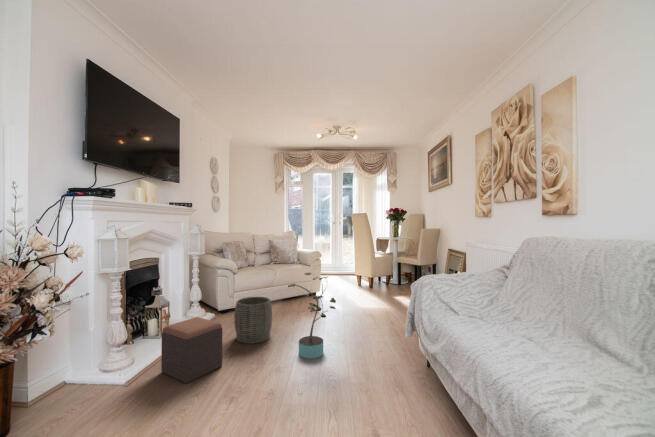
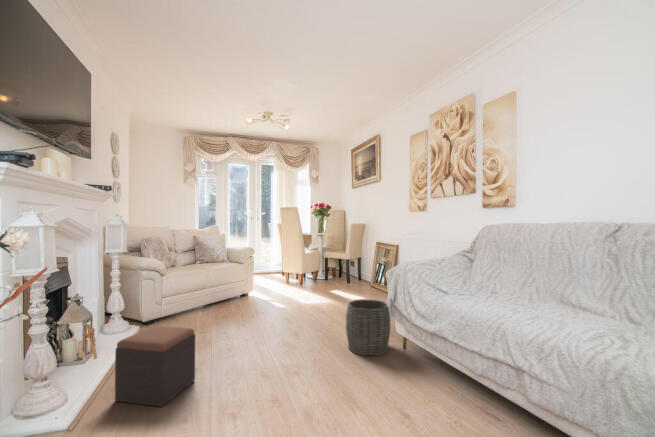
potted plant: present [288,273,336,359] -> none [266,265,319,358]
woven basket: present [234,297,272,344] -> present [346,300,390,356]

